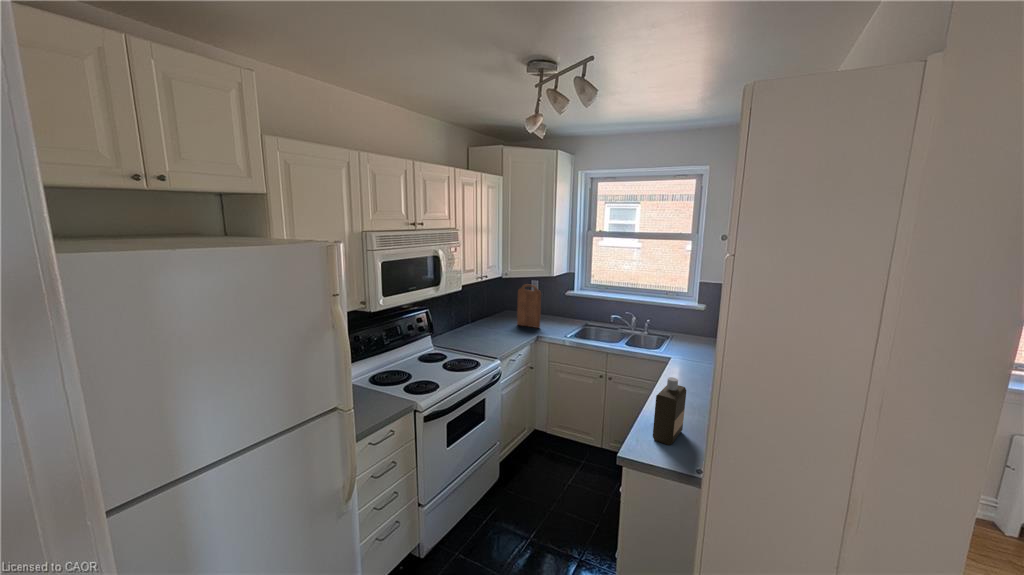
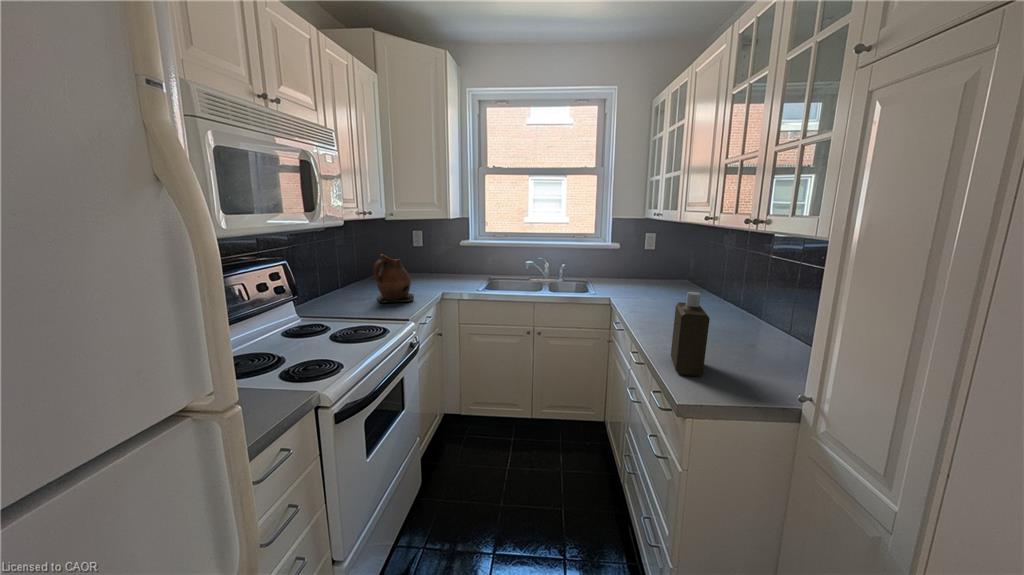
cutting board: present [517,284,541,328] -> none [406,230,439,285]
ceramic pitcher: none [485,305,515,342] -> present [373,254,413,302]

